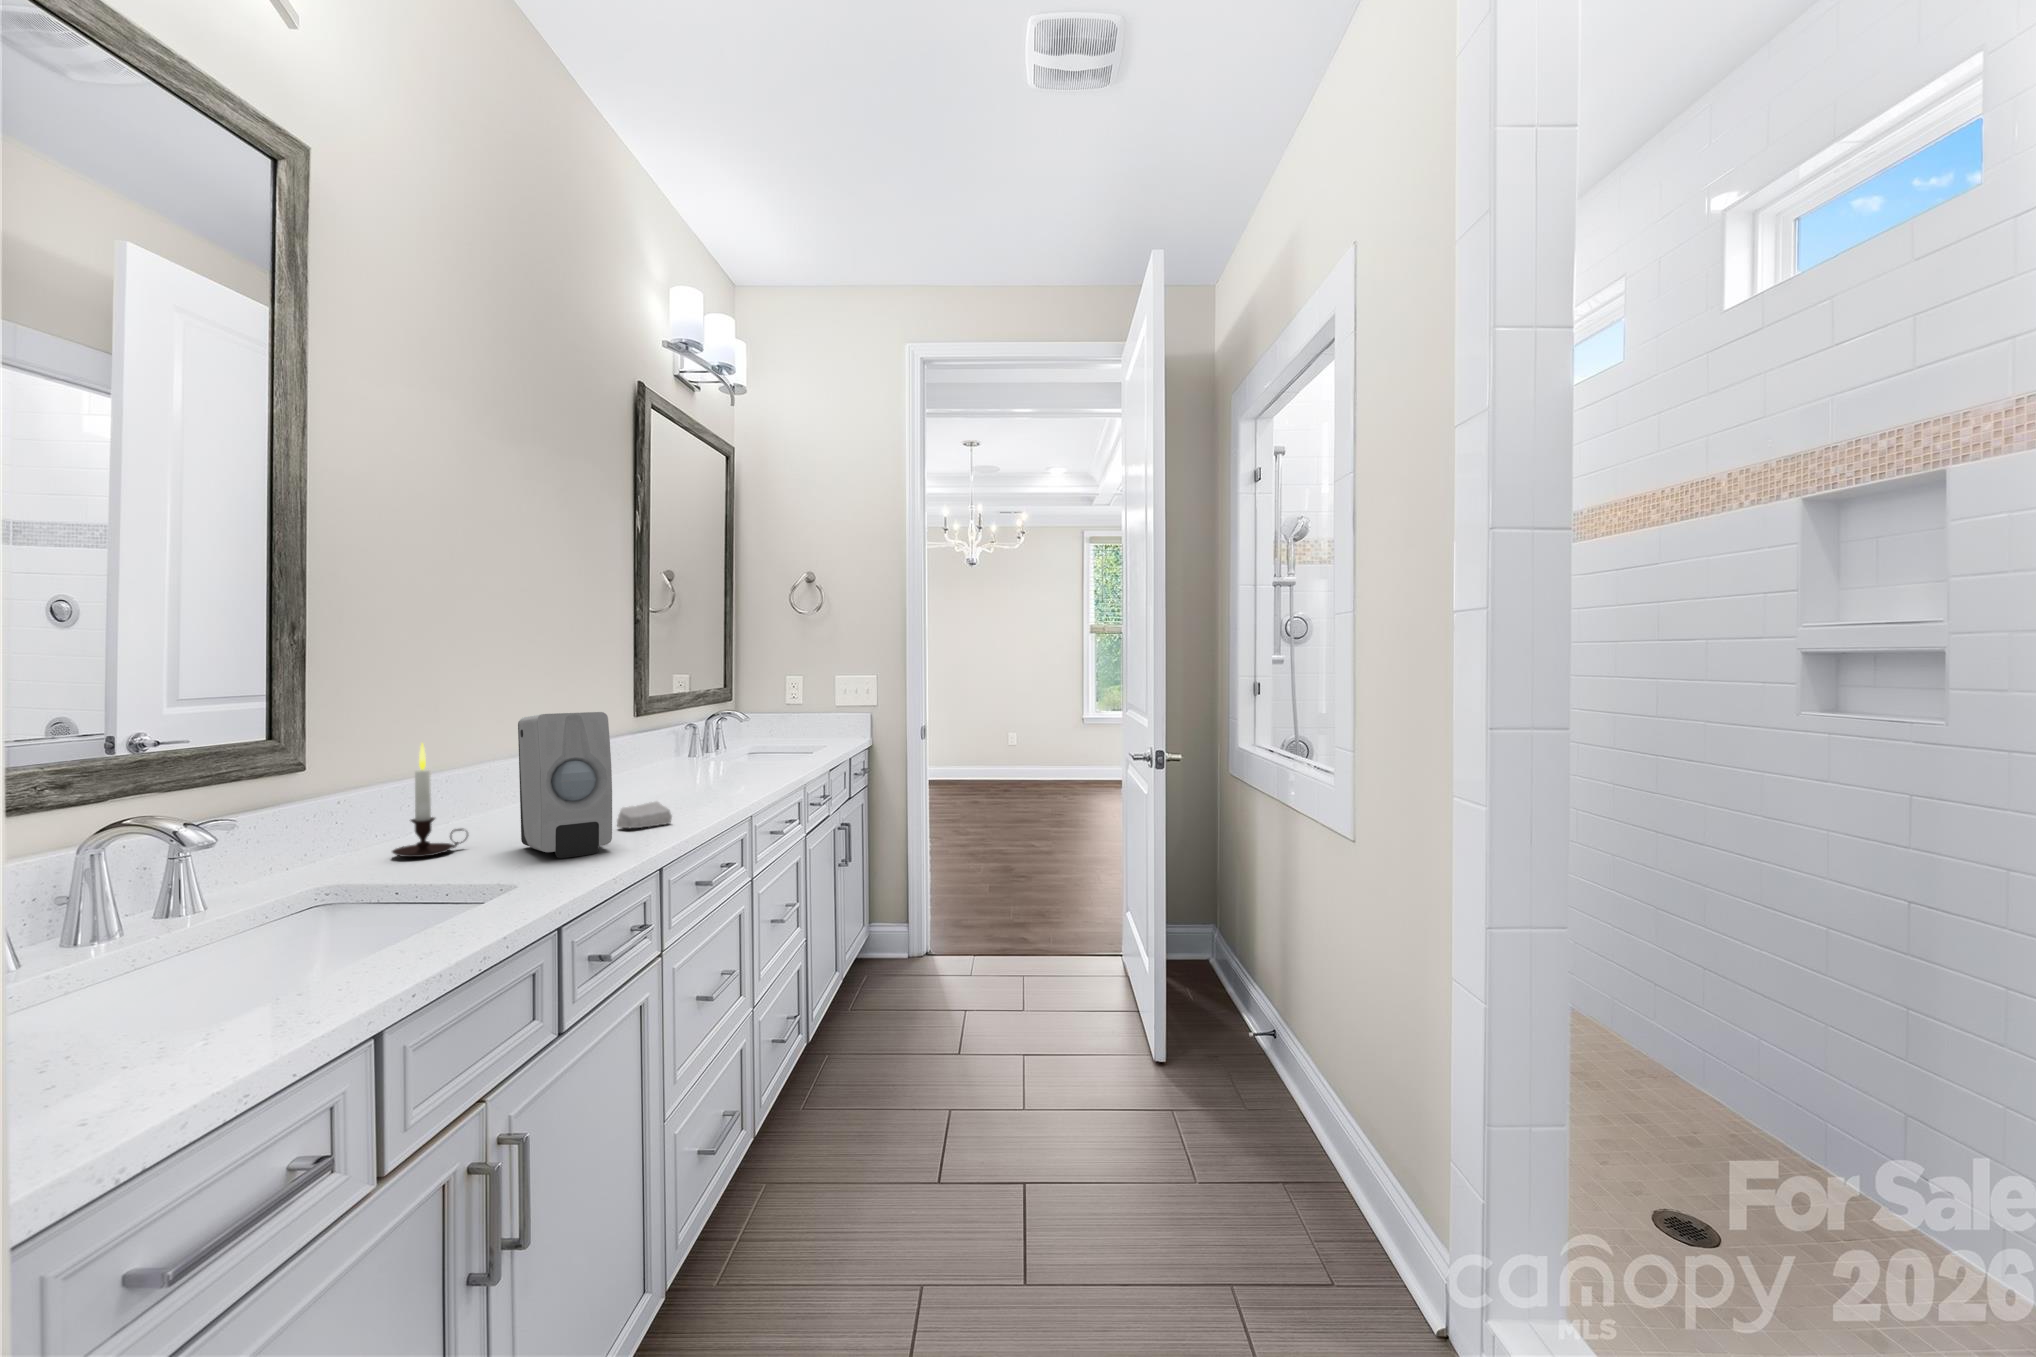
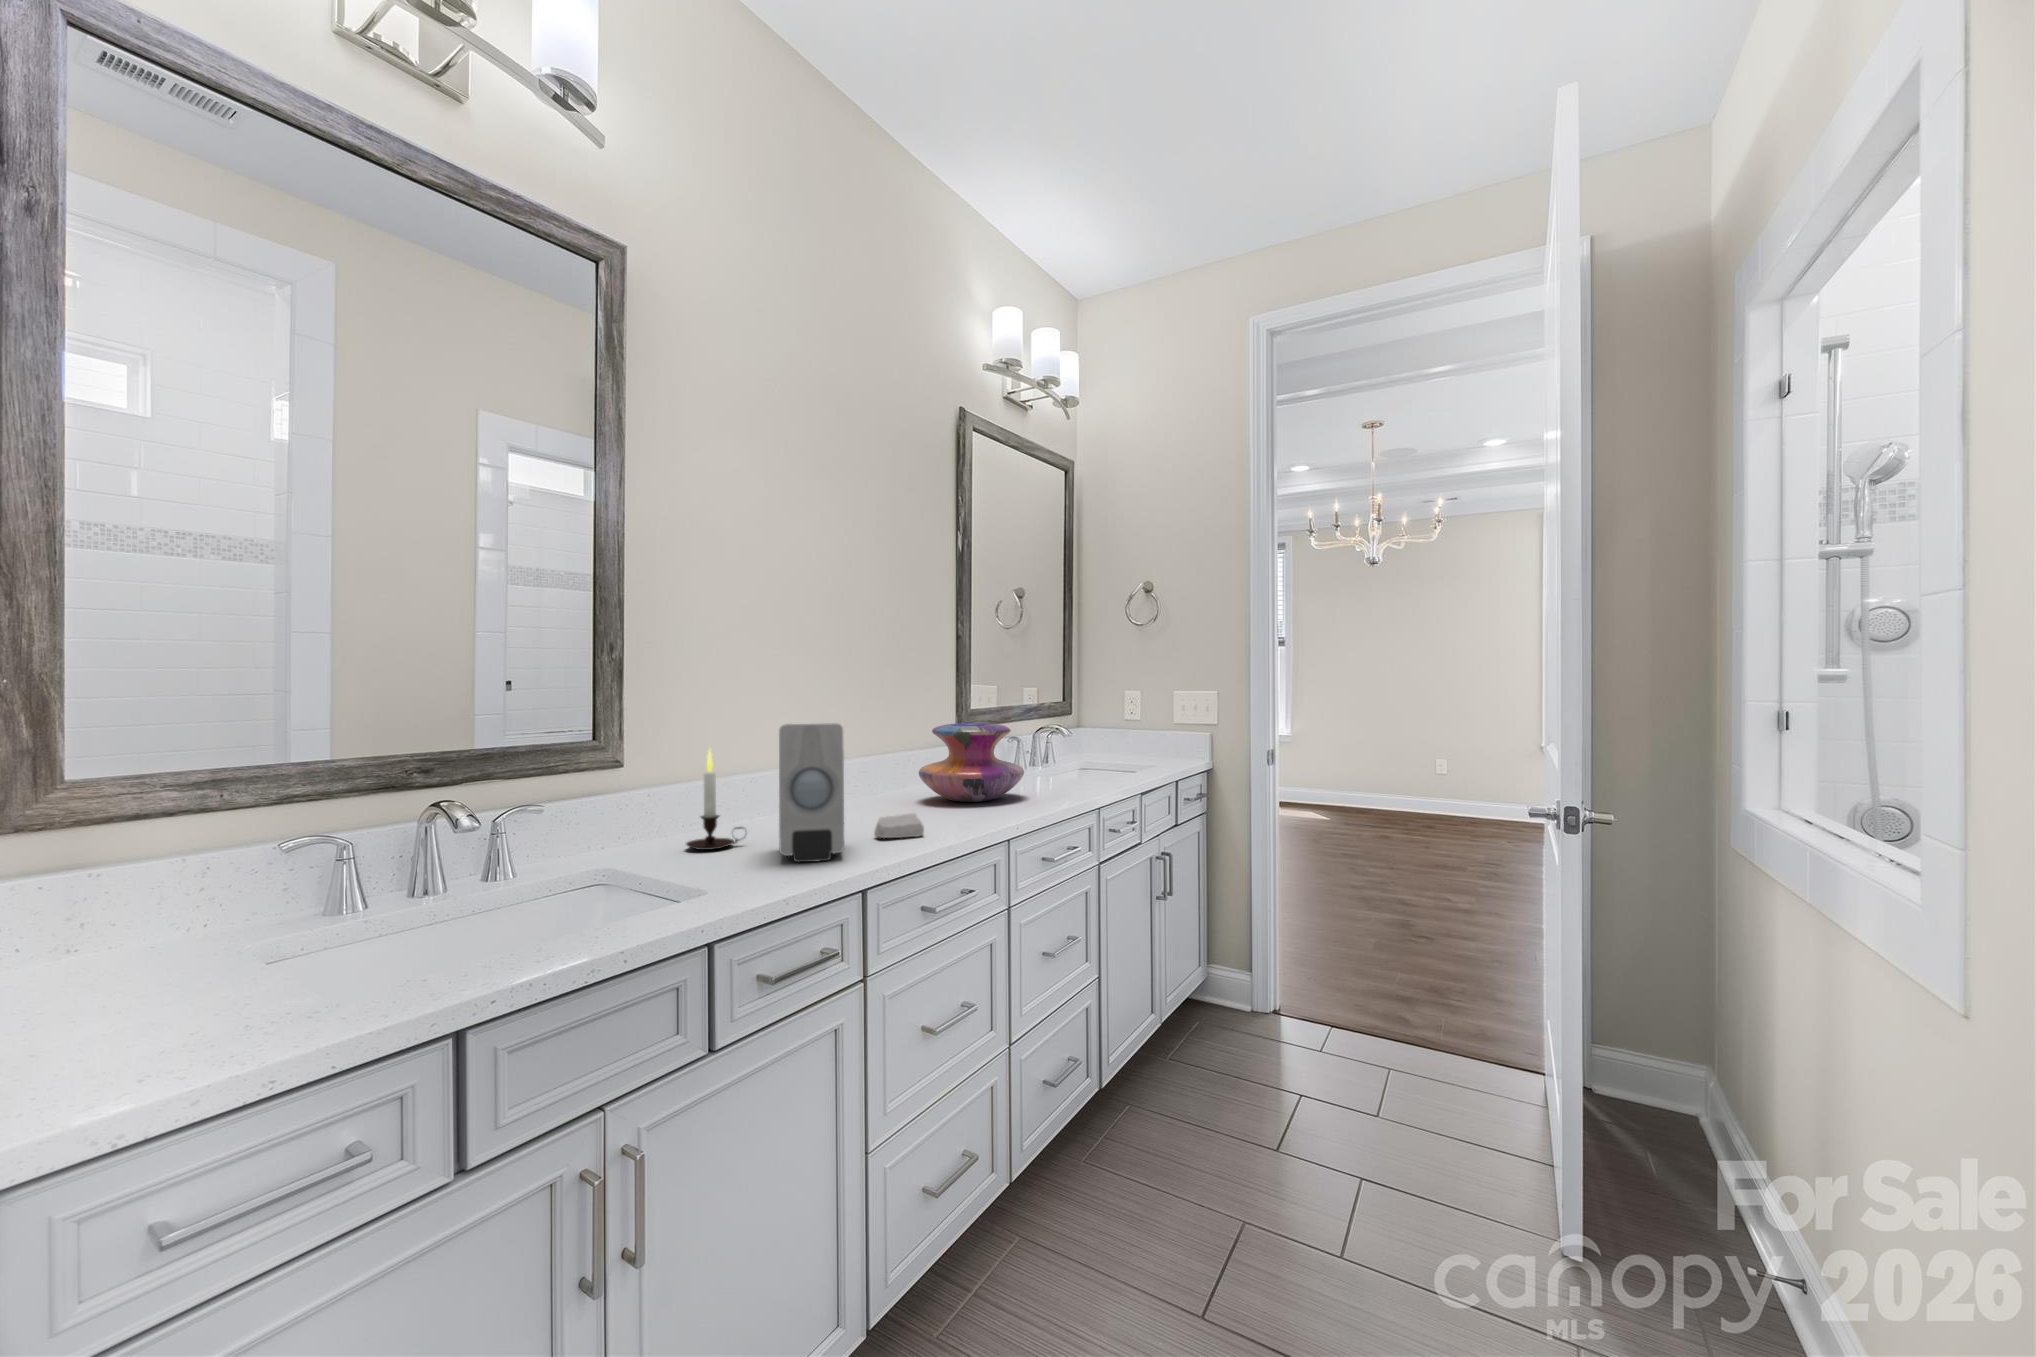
decorative vase: none [618,710,733,790] -> present [919,723,1024,802]

